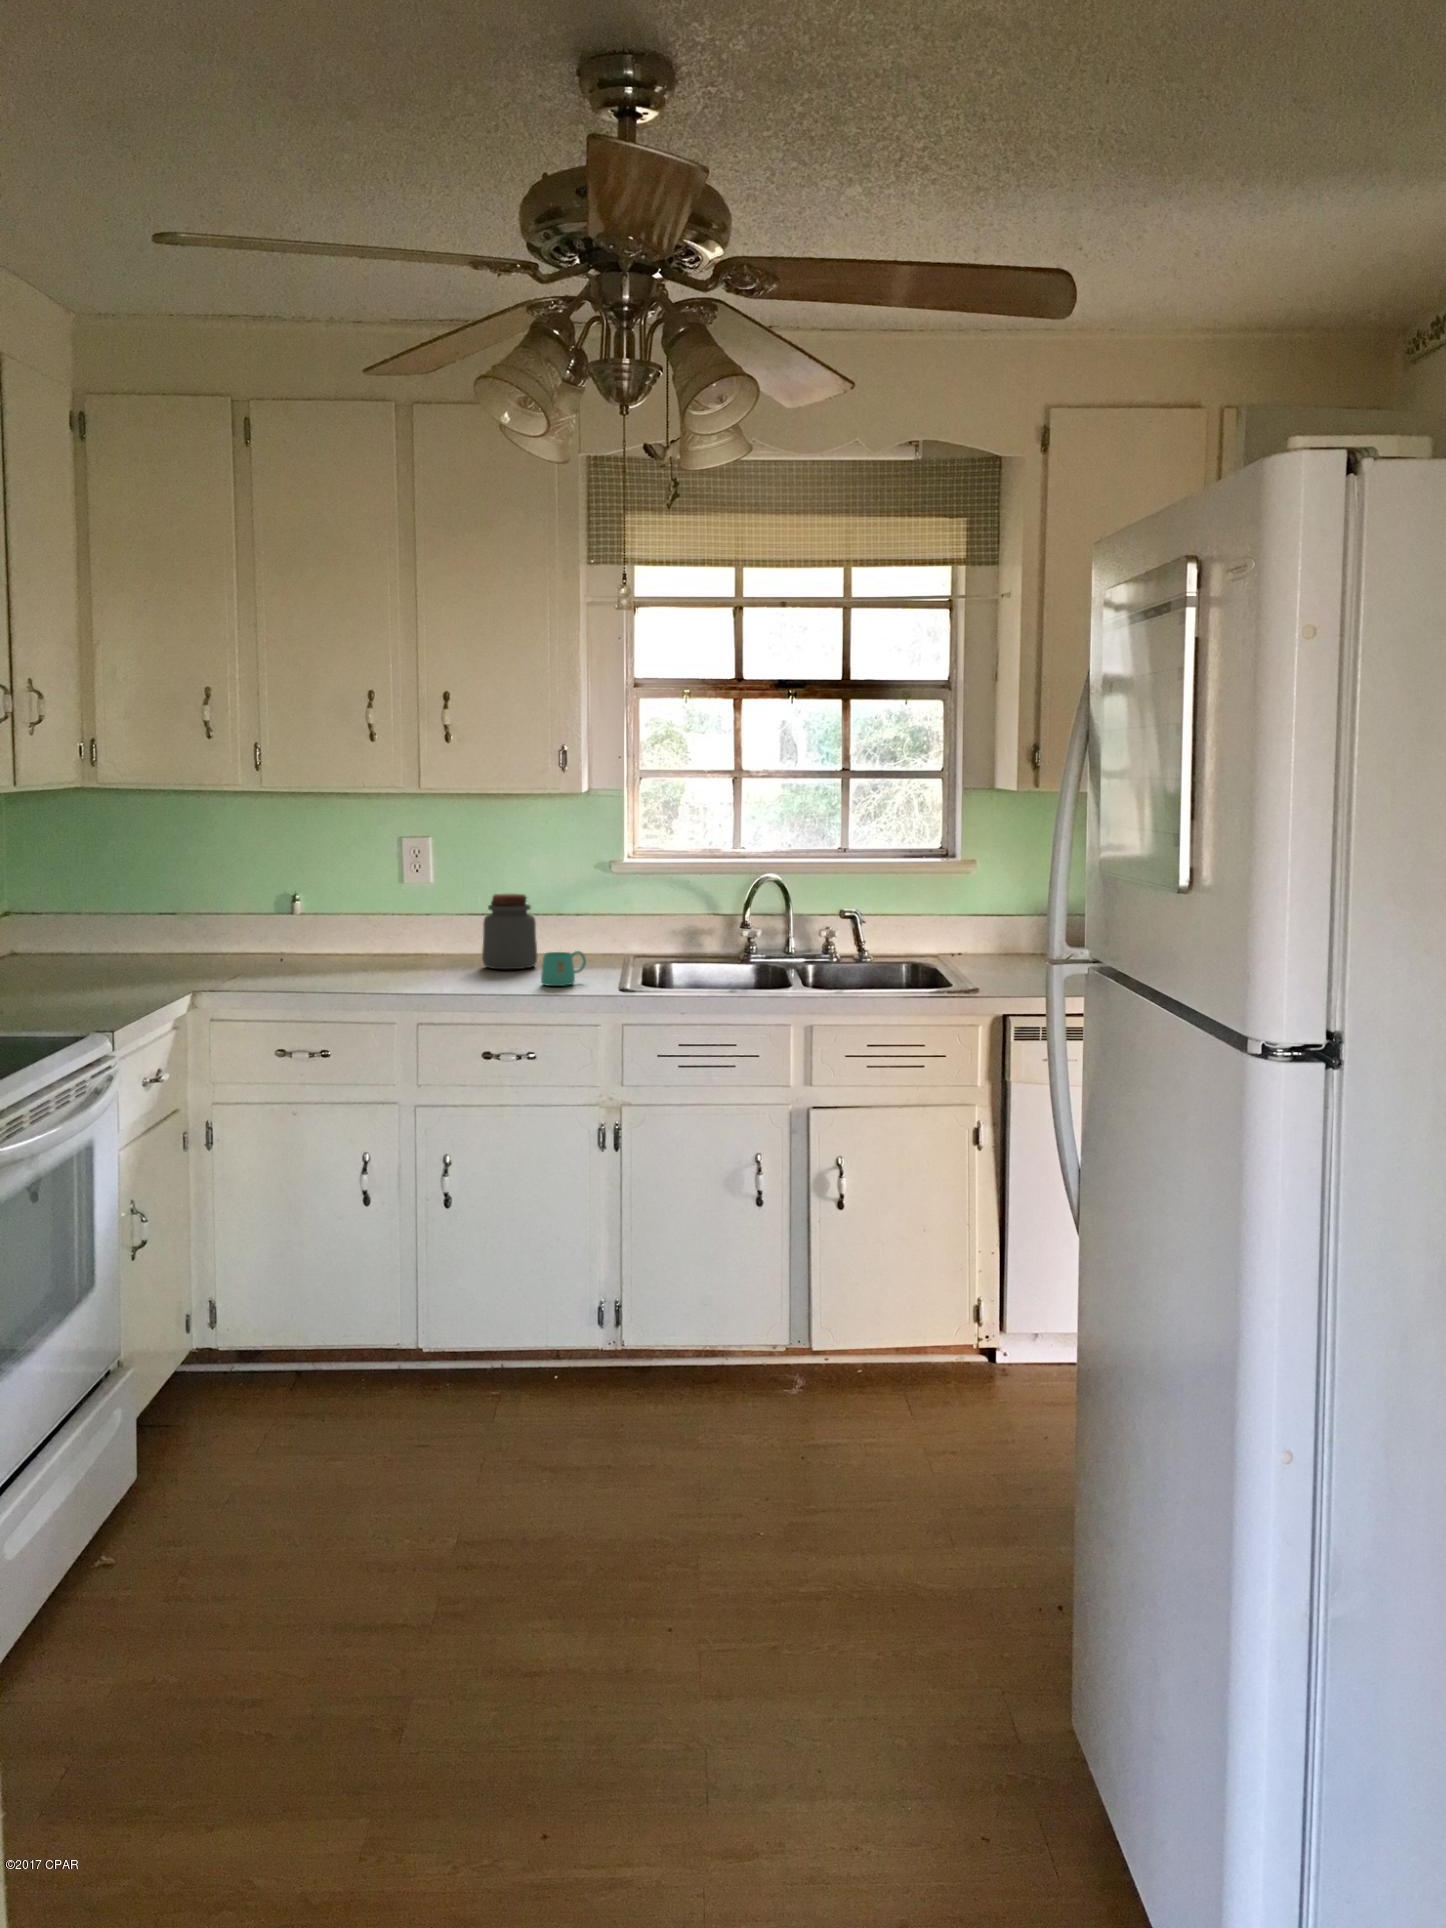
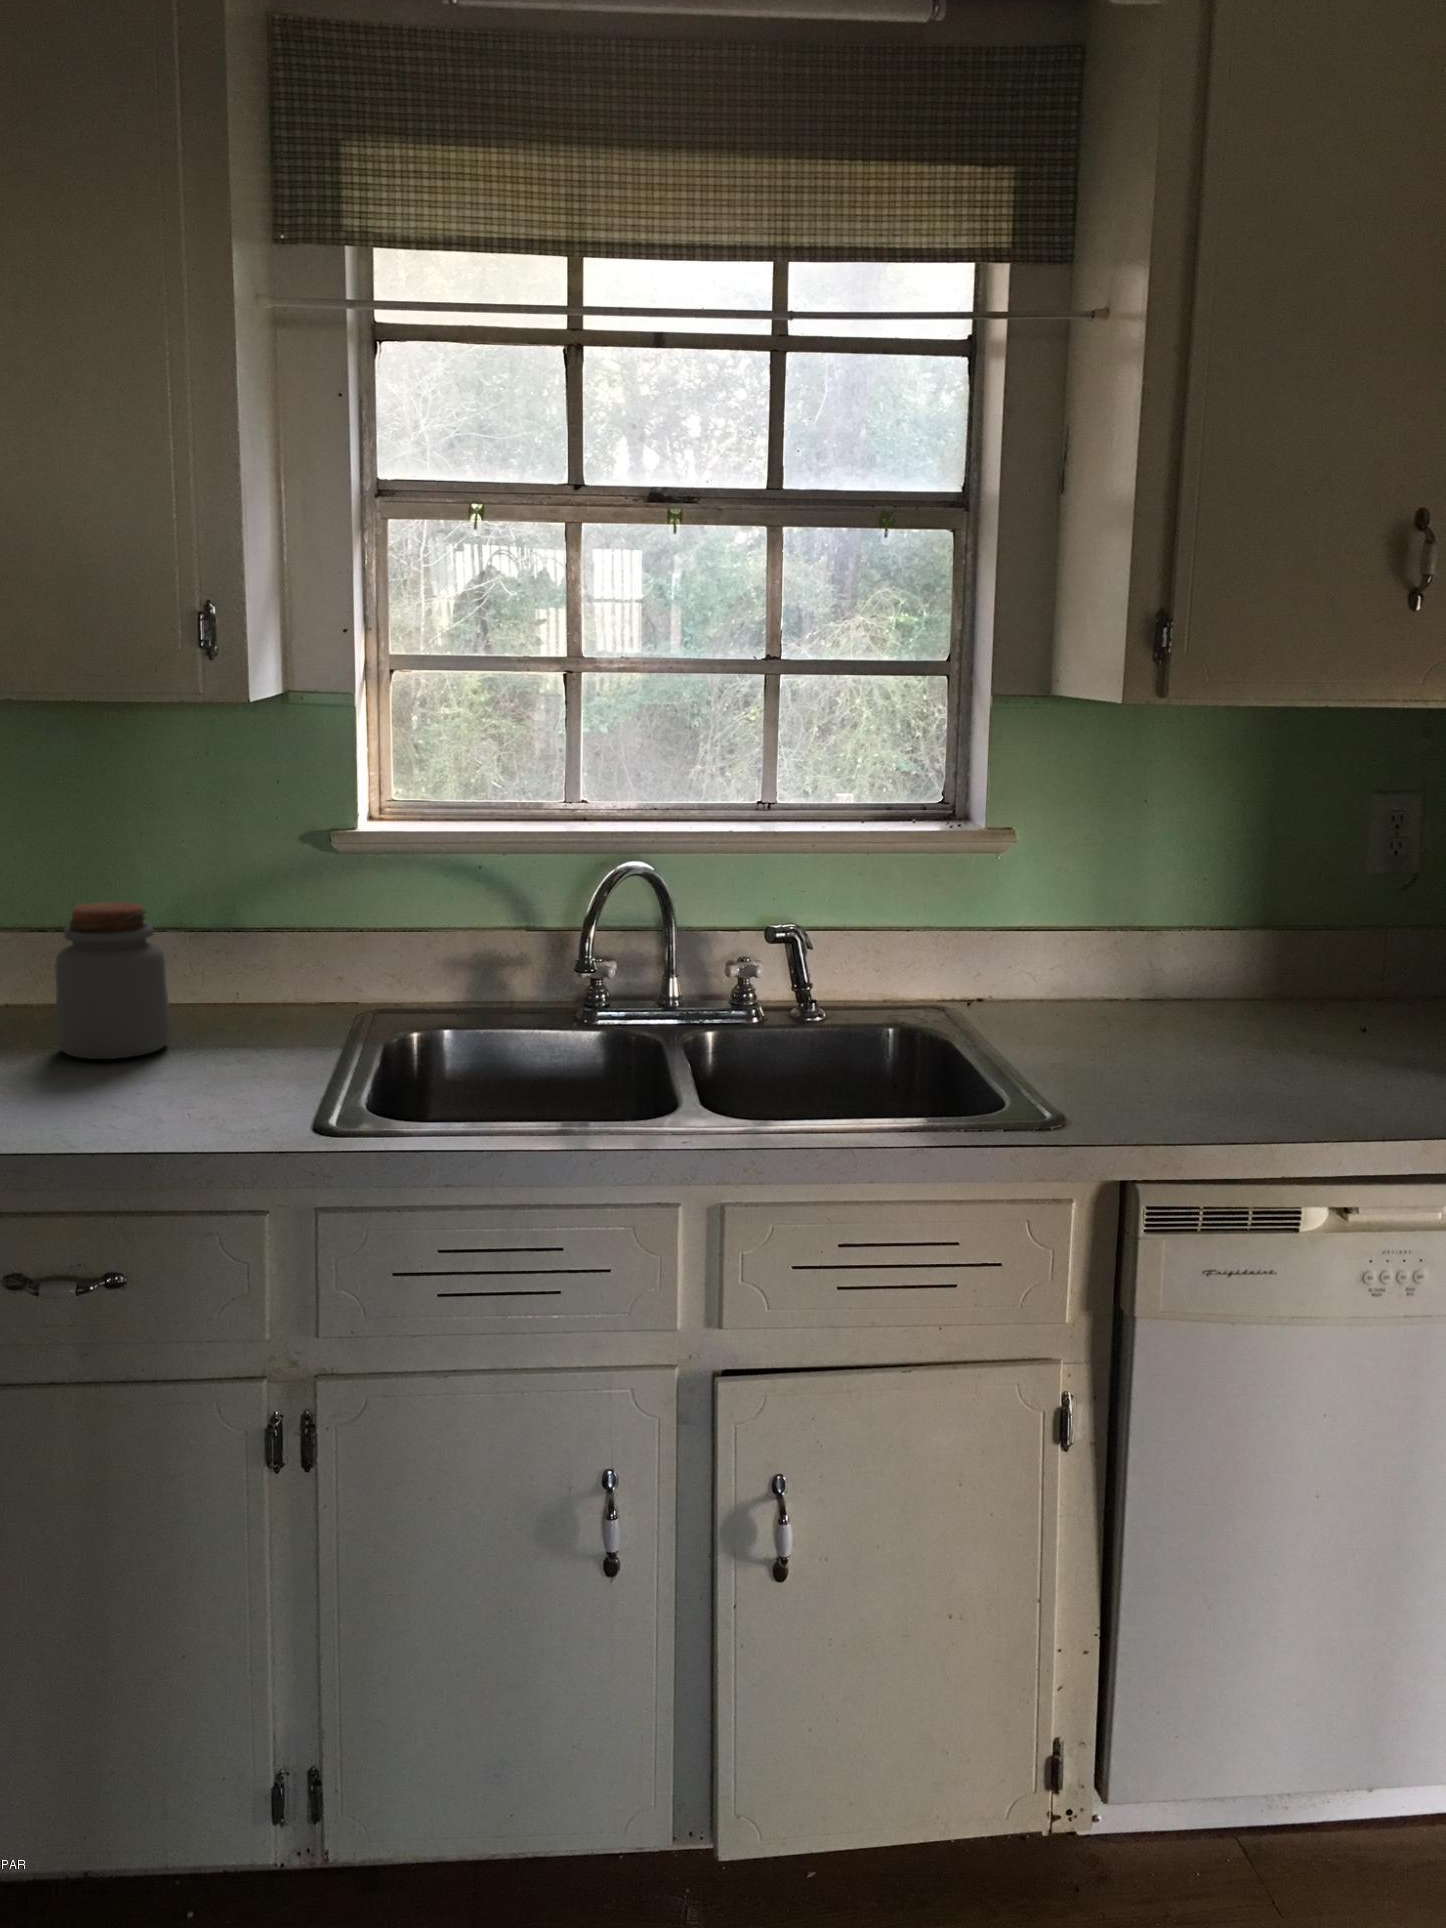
mug: present [541,951,586,986] -> none [146,1037,249,1119]

